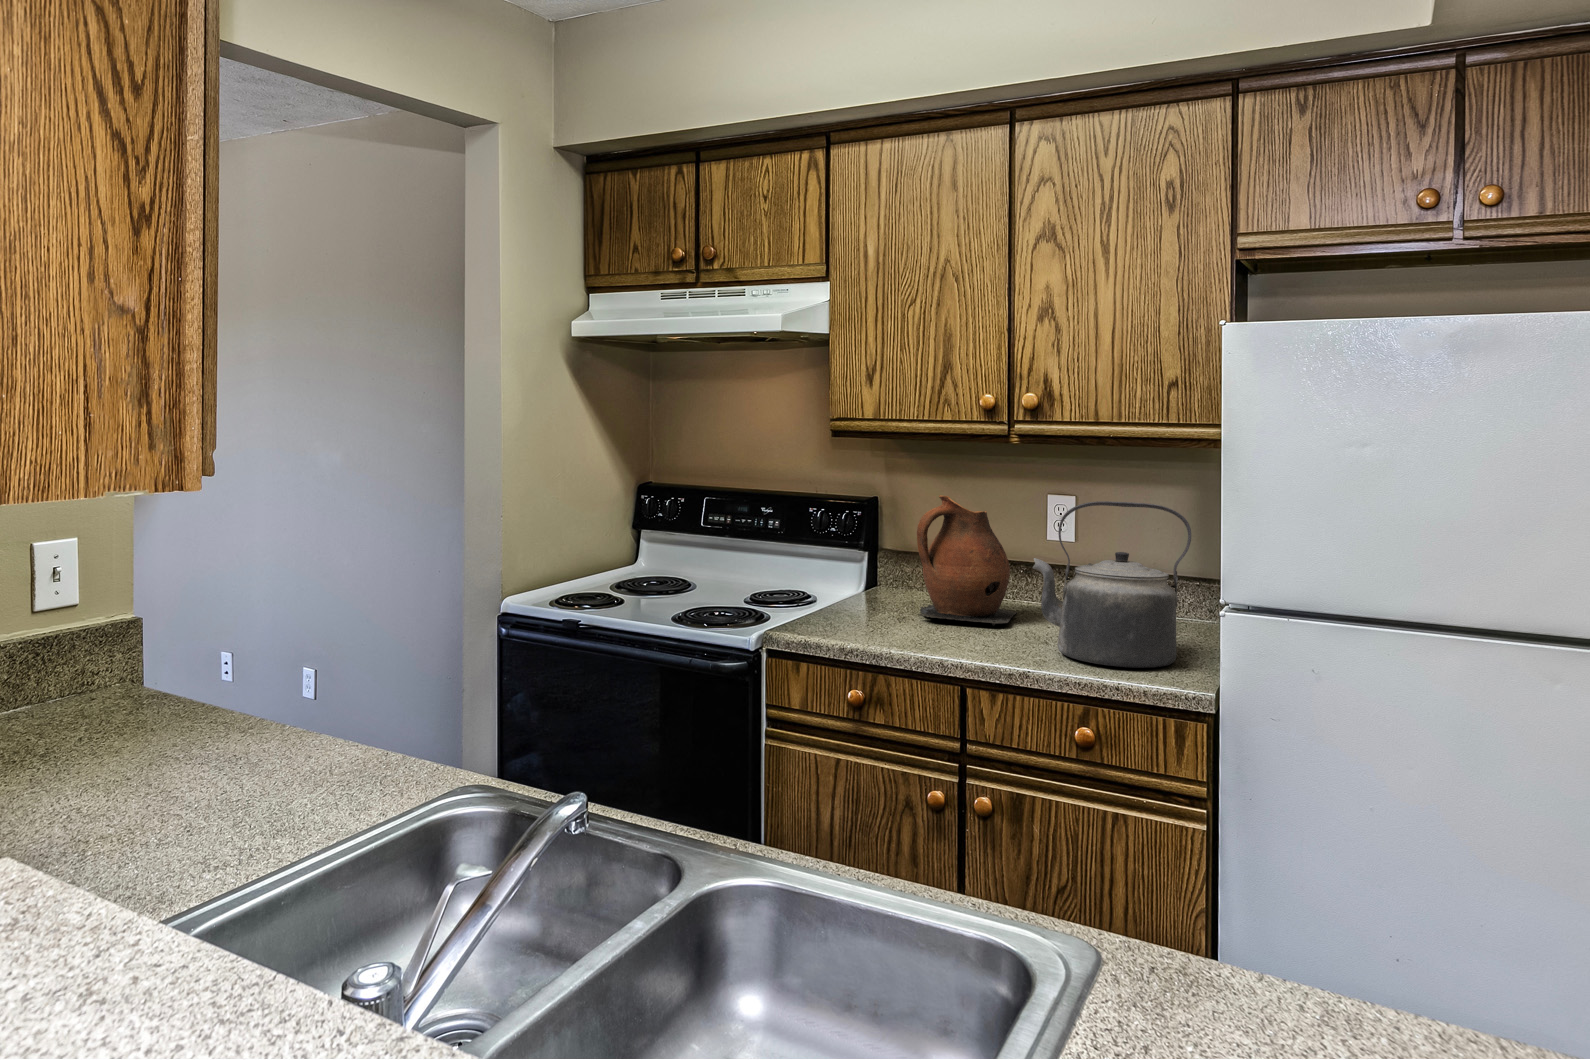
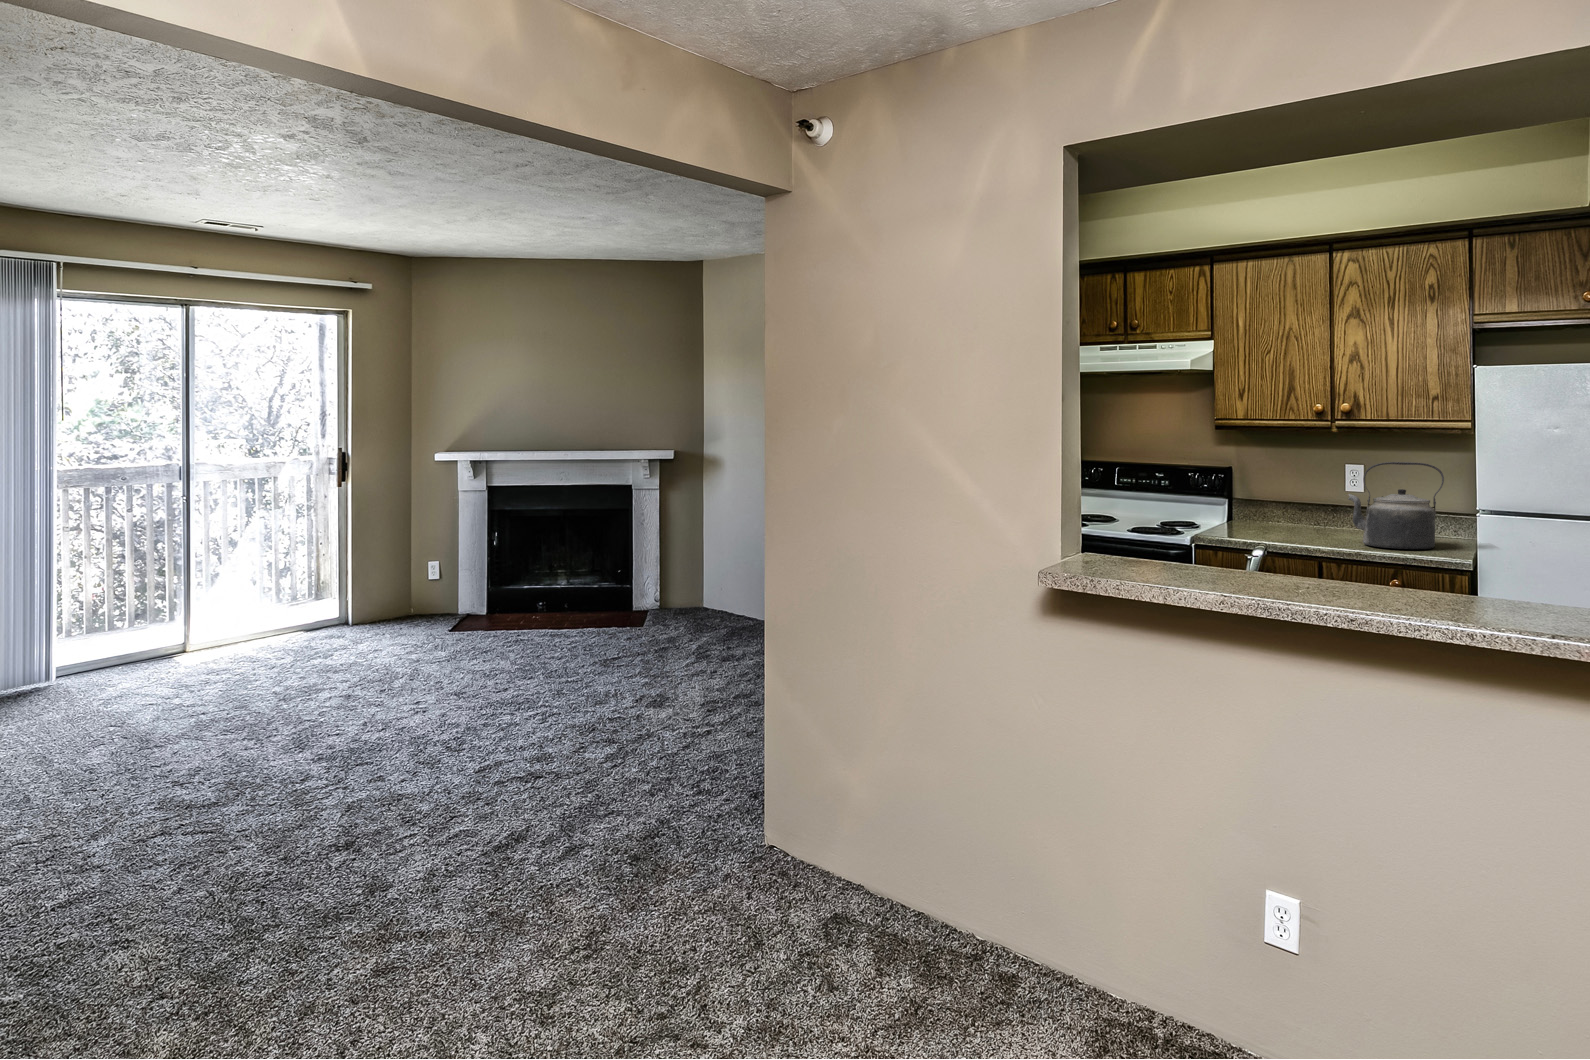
ceramic pitcher: present [917,495,1017,626] -> none [1269,462,1332,535]

